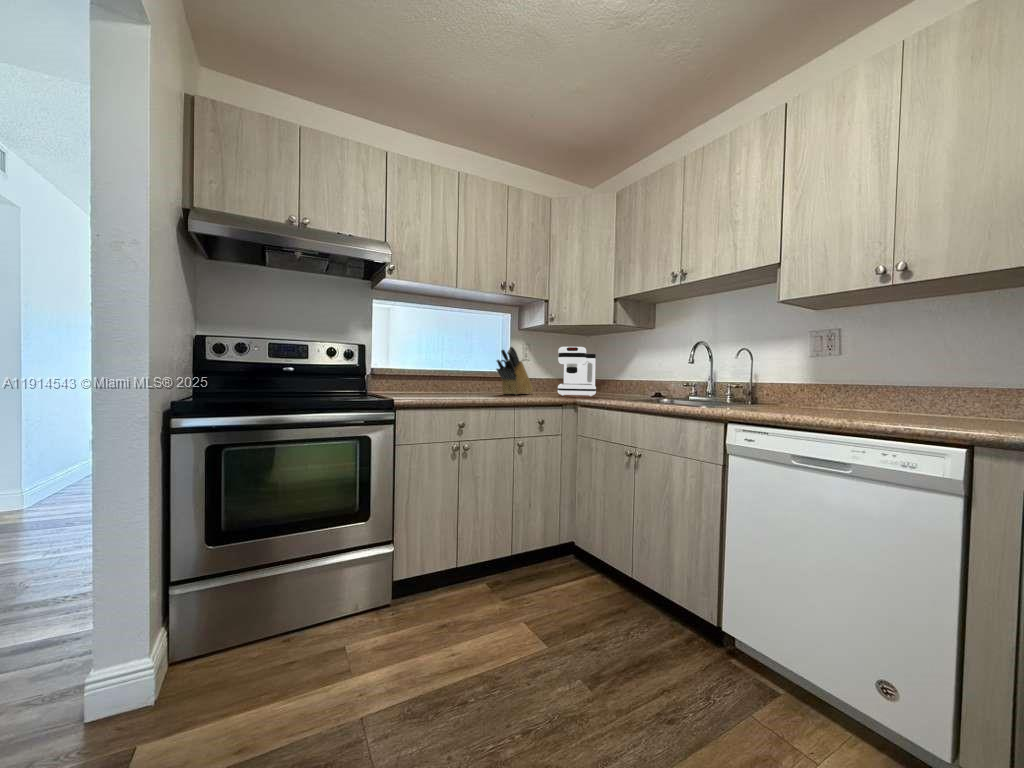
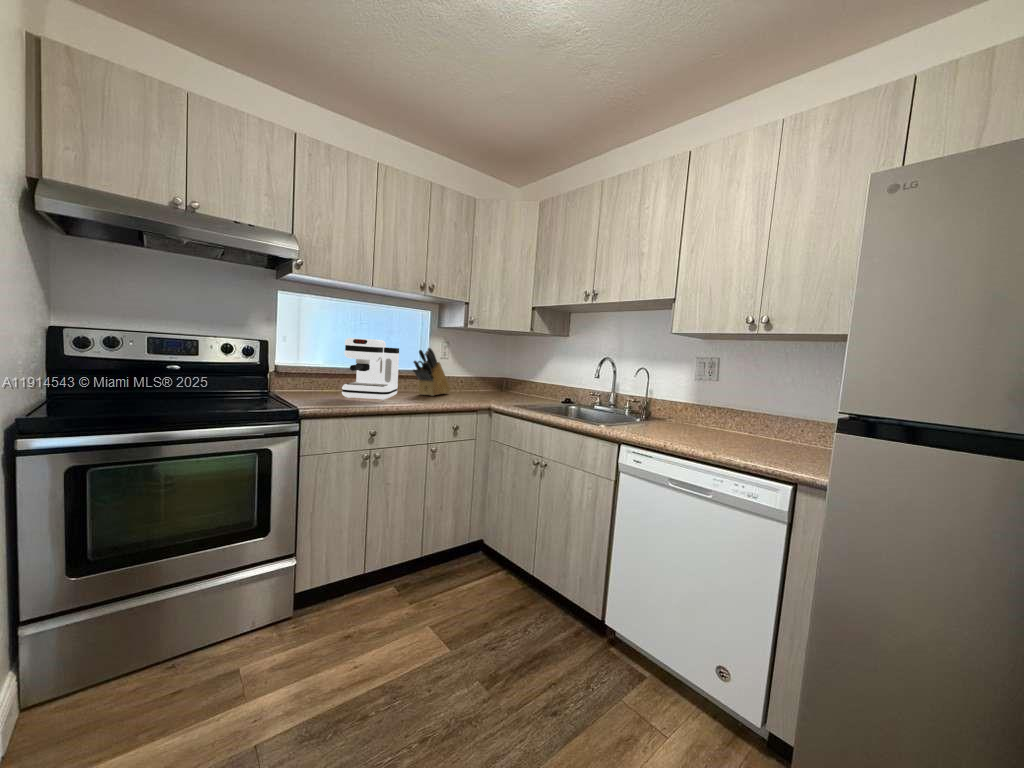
coffee maker: present [558,347,596,396] -> present [342,338,399,400]

